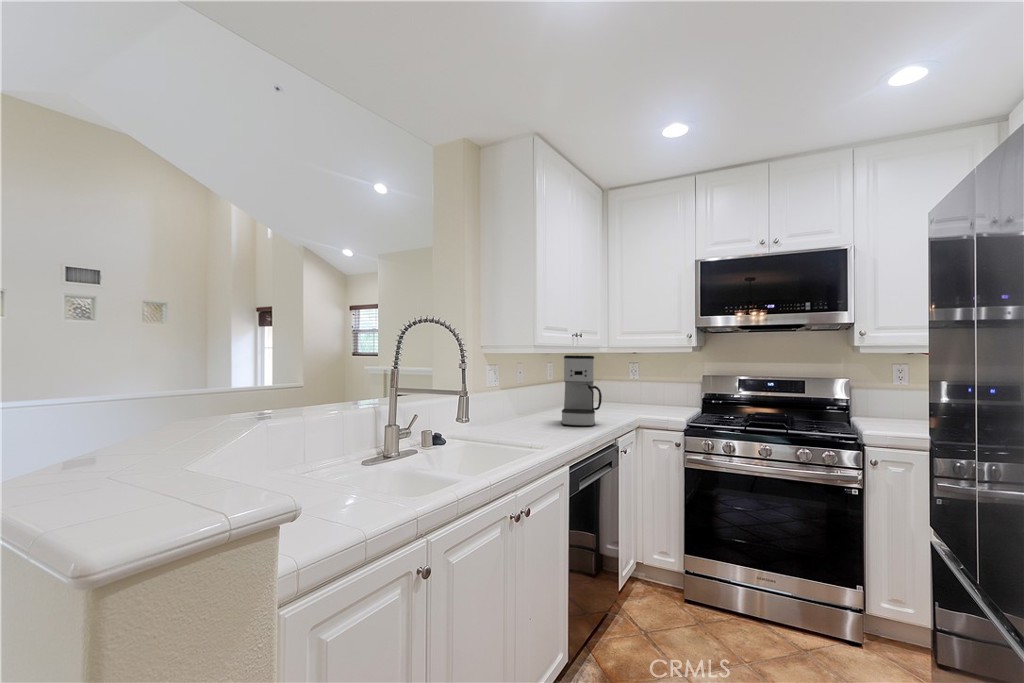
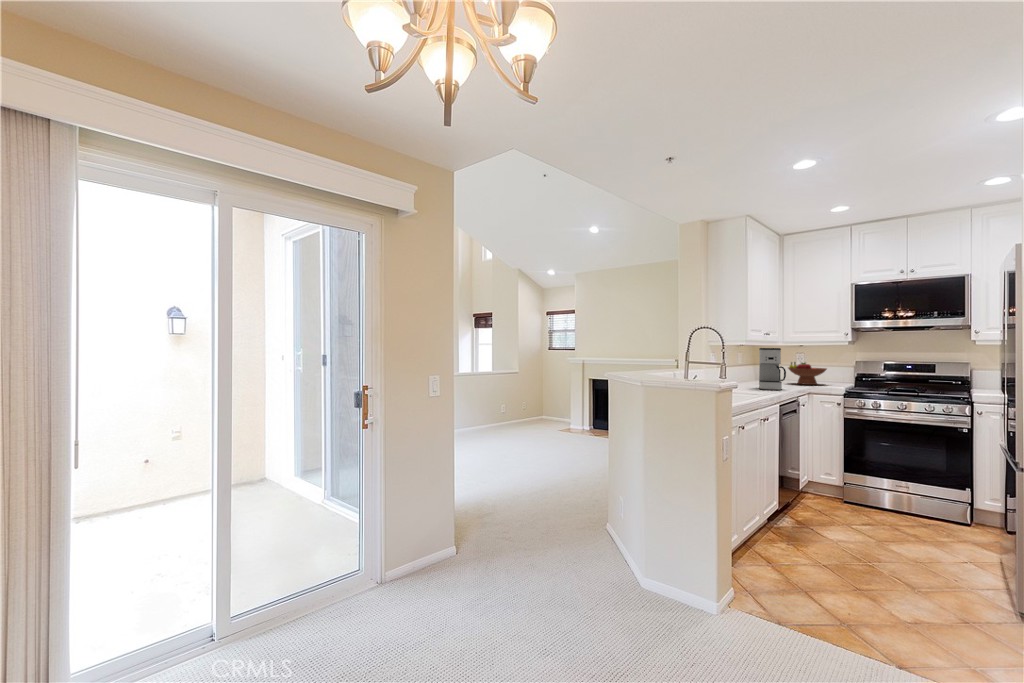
fruit bowl: none [613,376,665,411] -> present [788,362,827,385]

